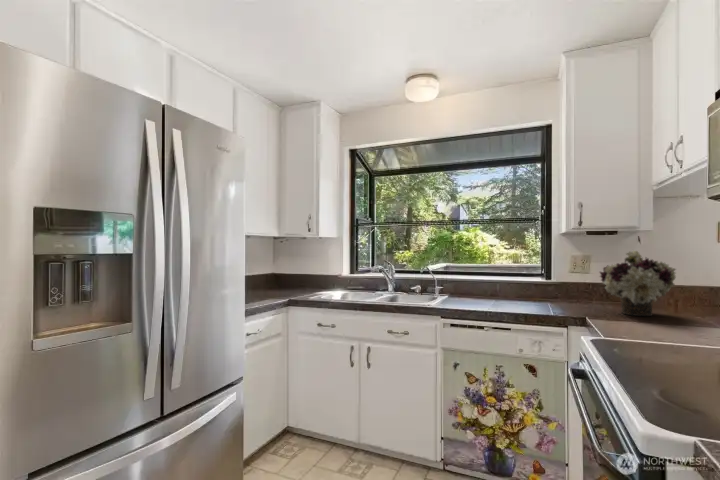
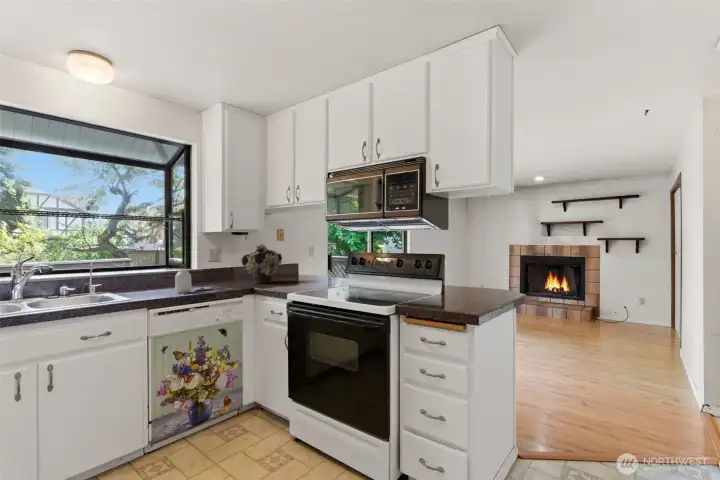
jar: none [490,278,540,308] -> present [175,269,212,294]

